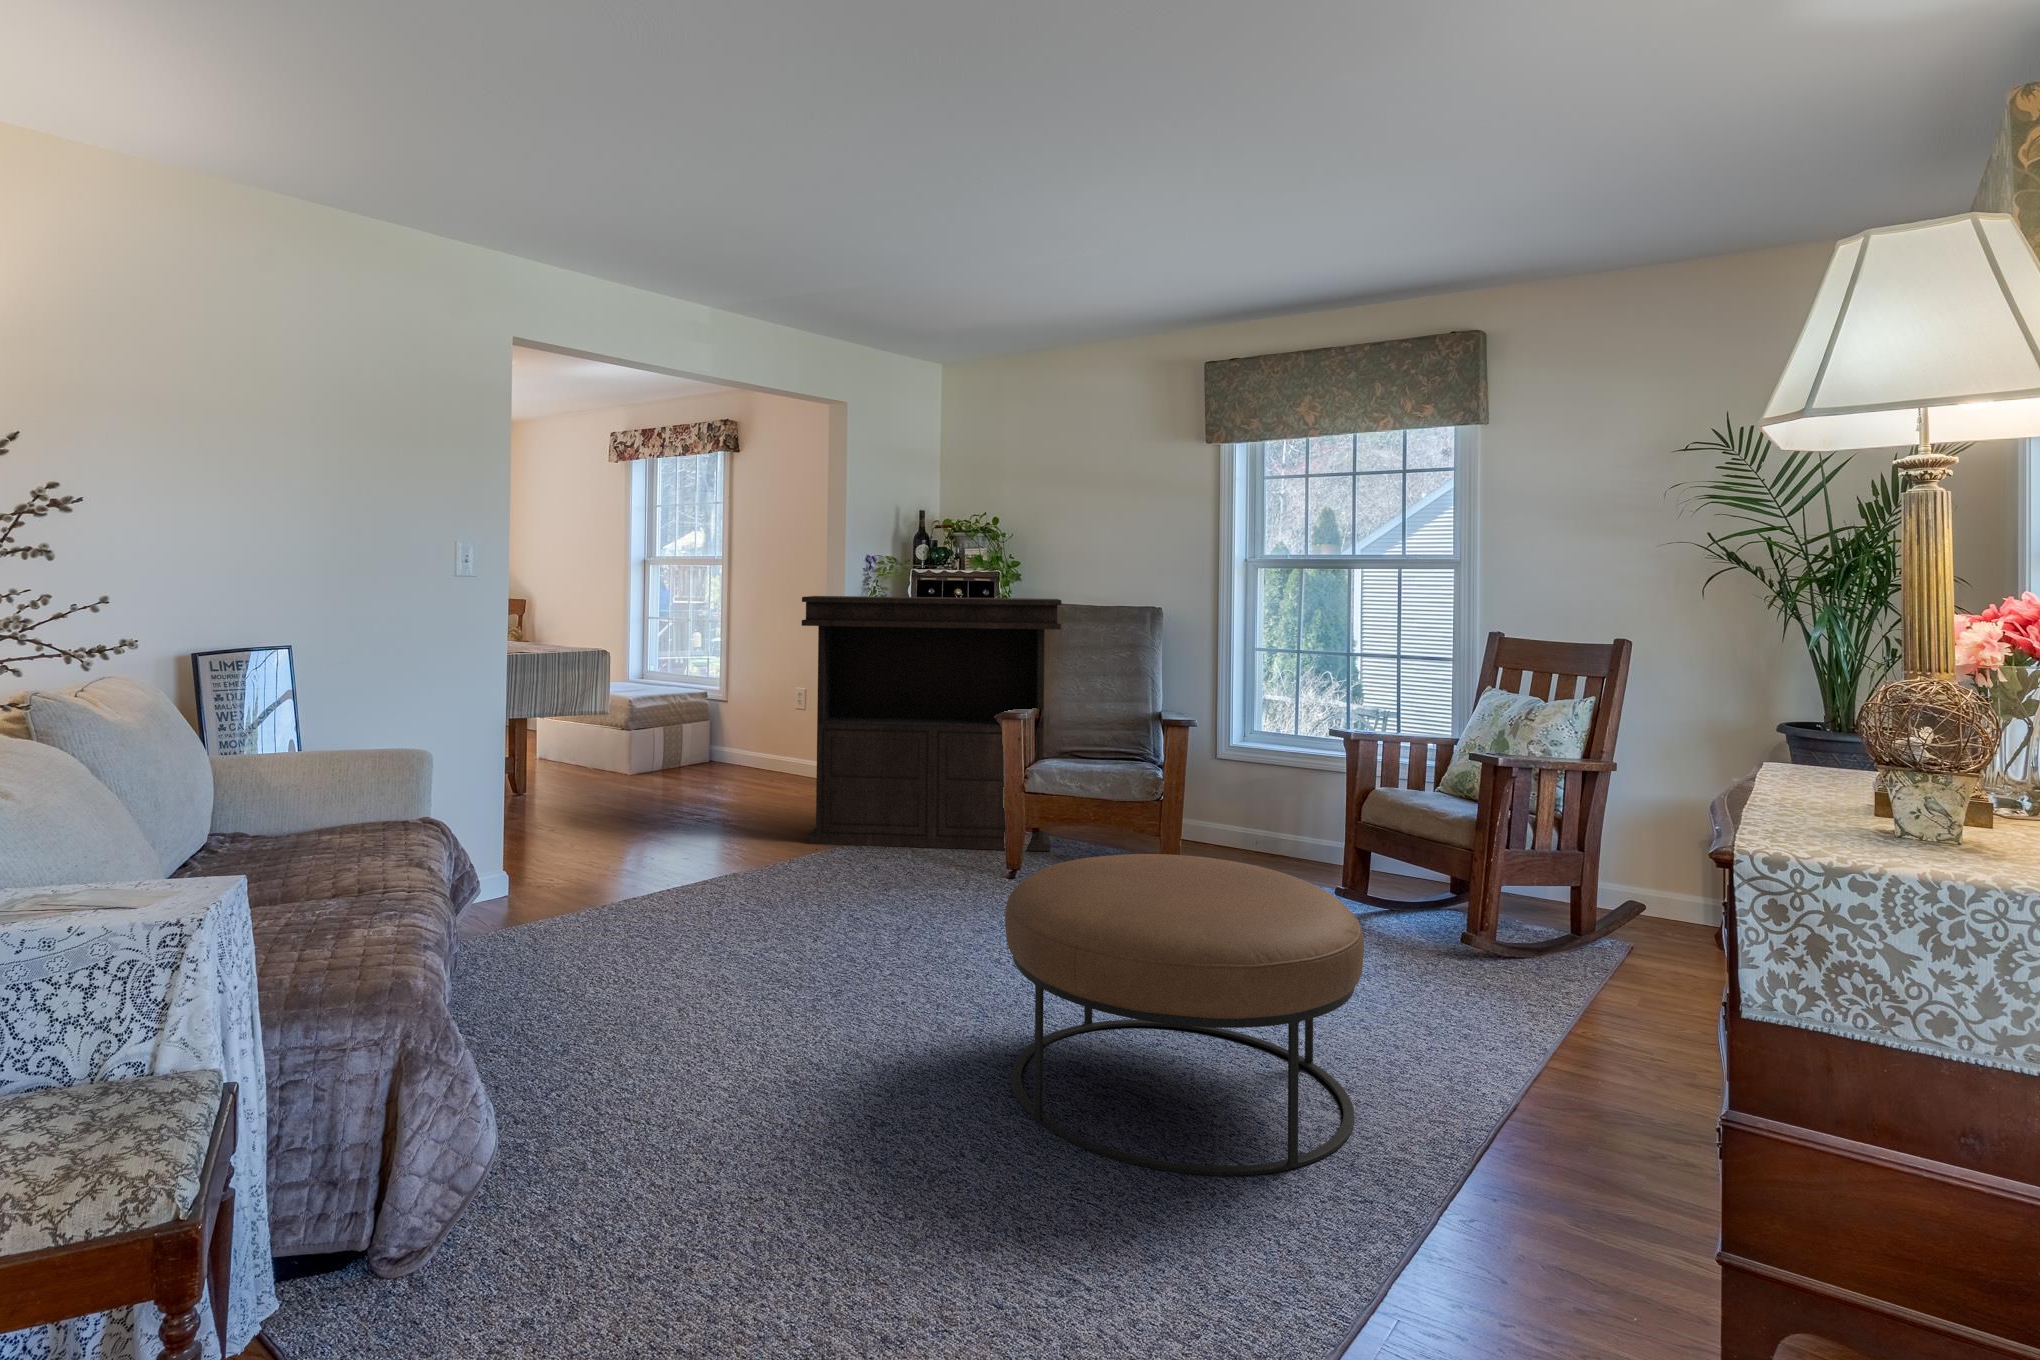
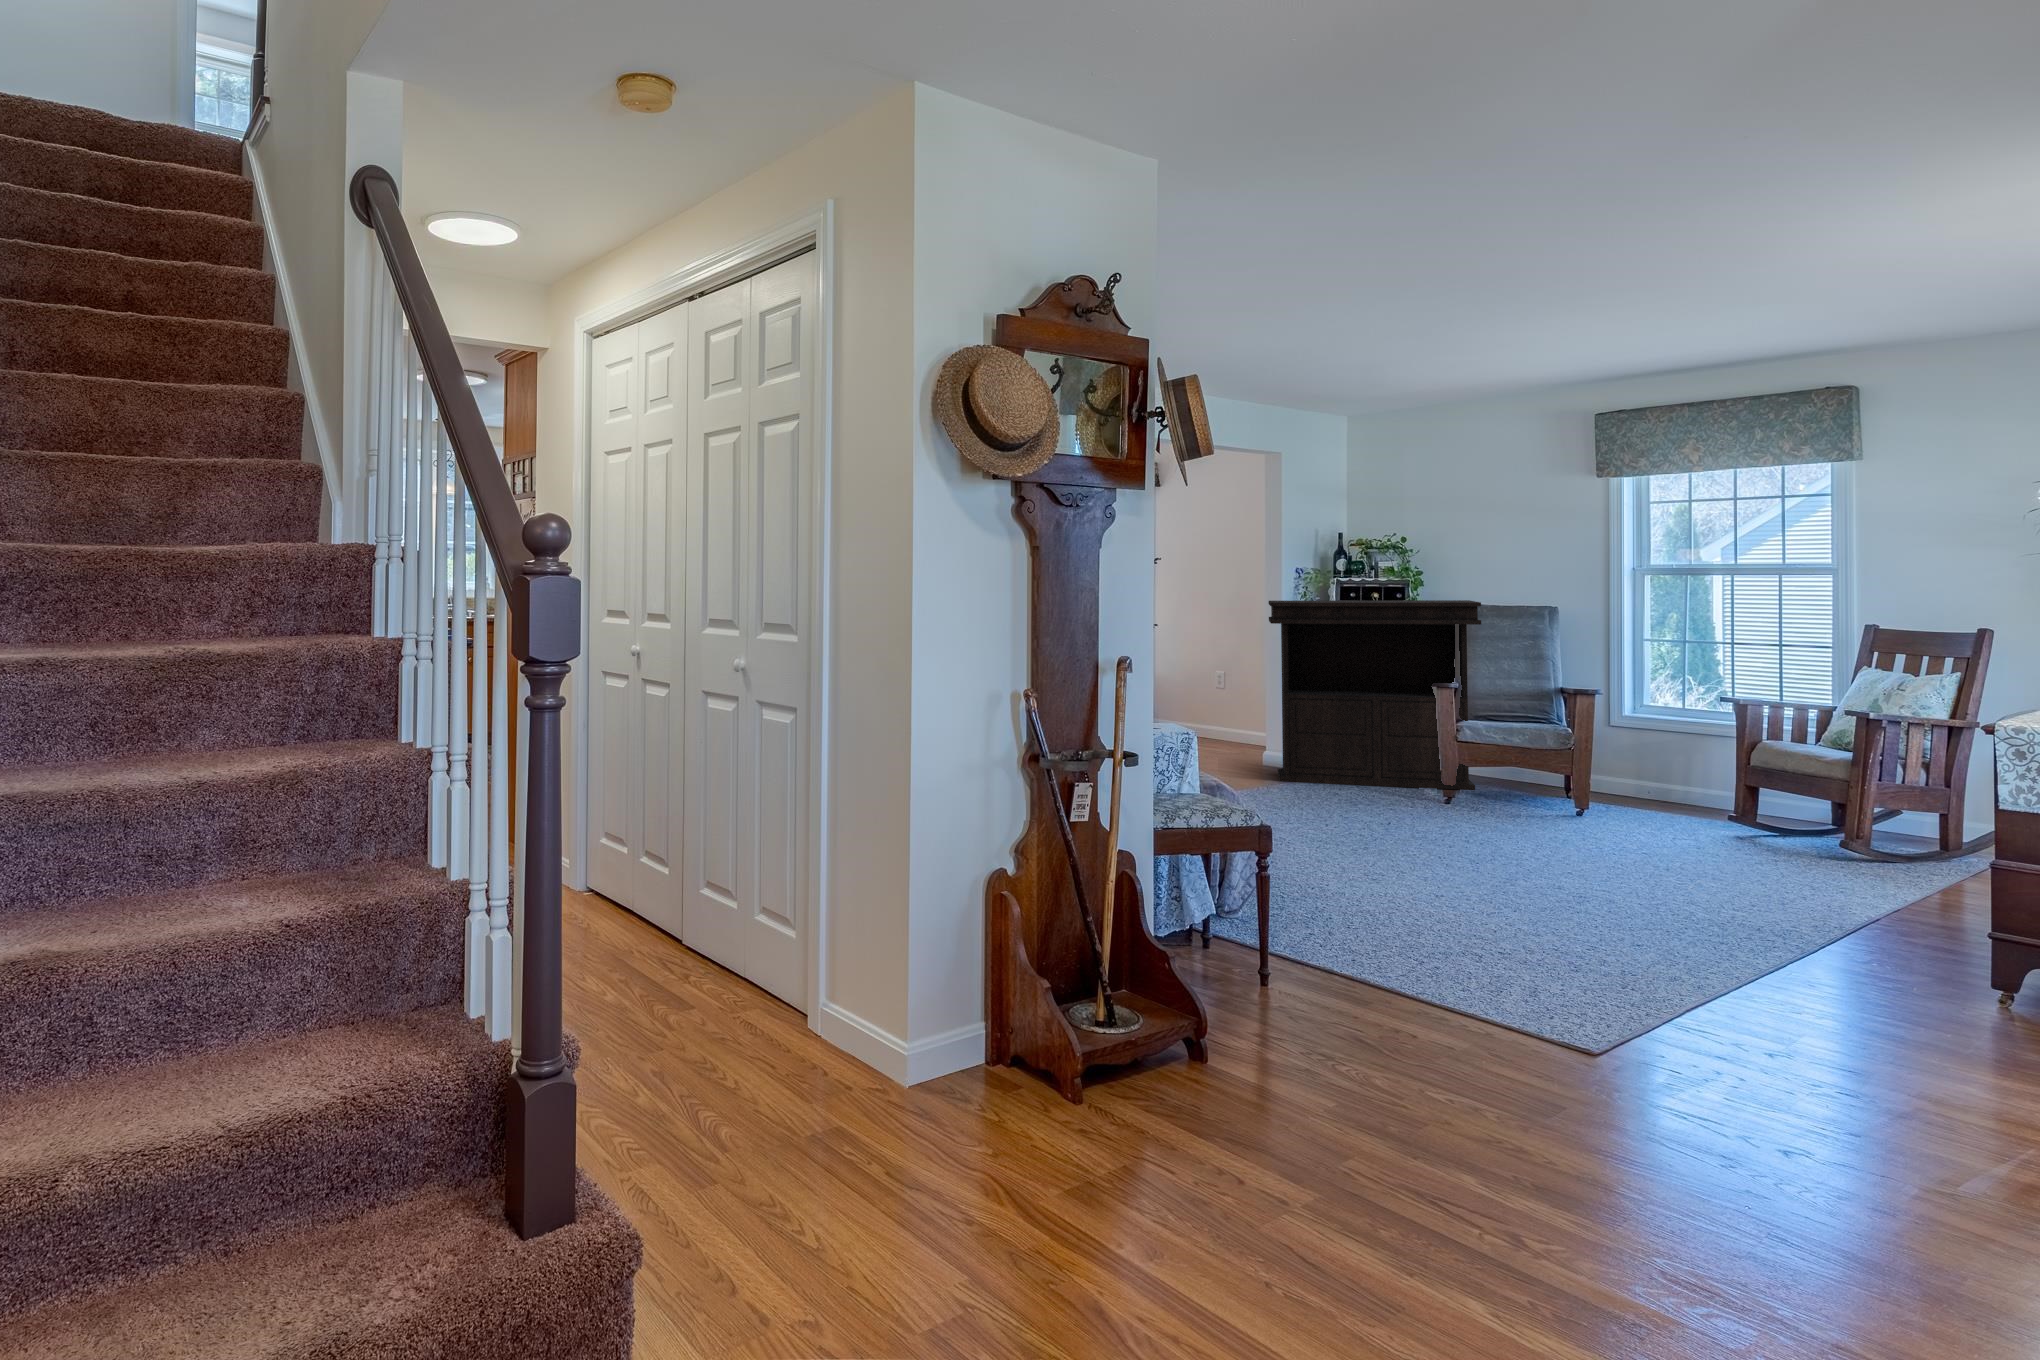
ottoman: present [1005,854,1364,1176] -> none [1531,771,1786,938]

